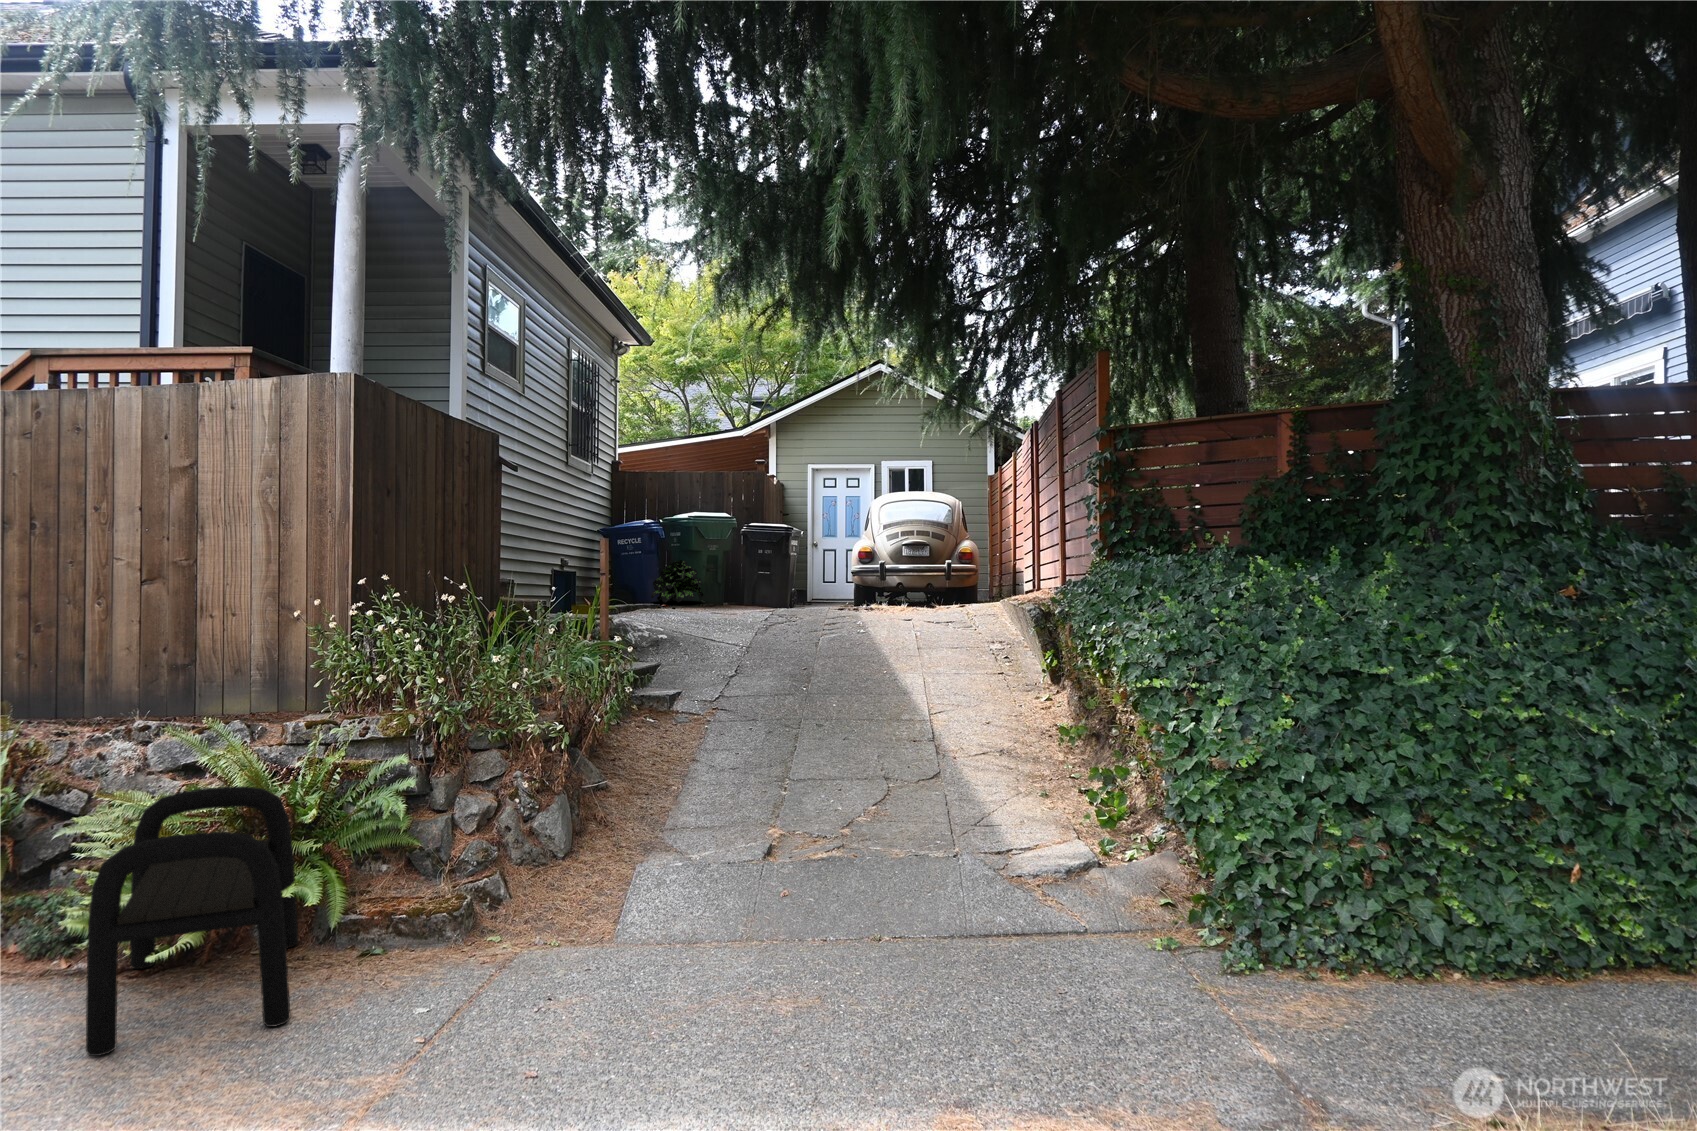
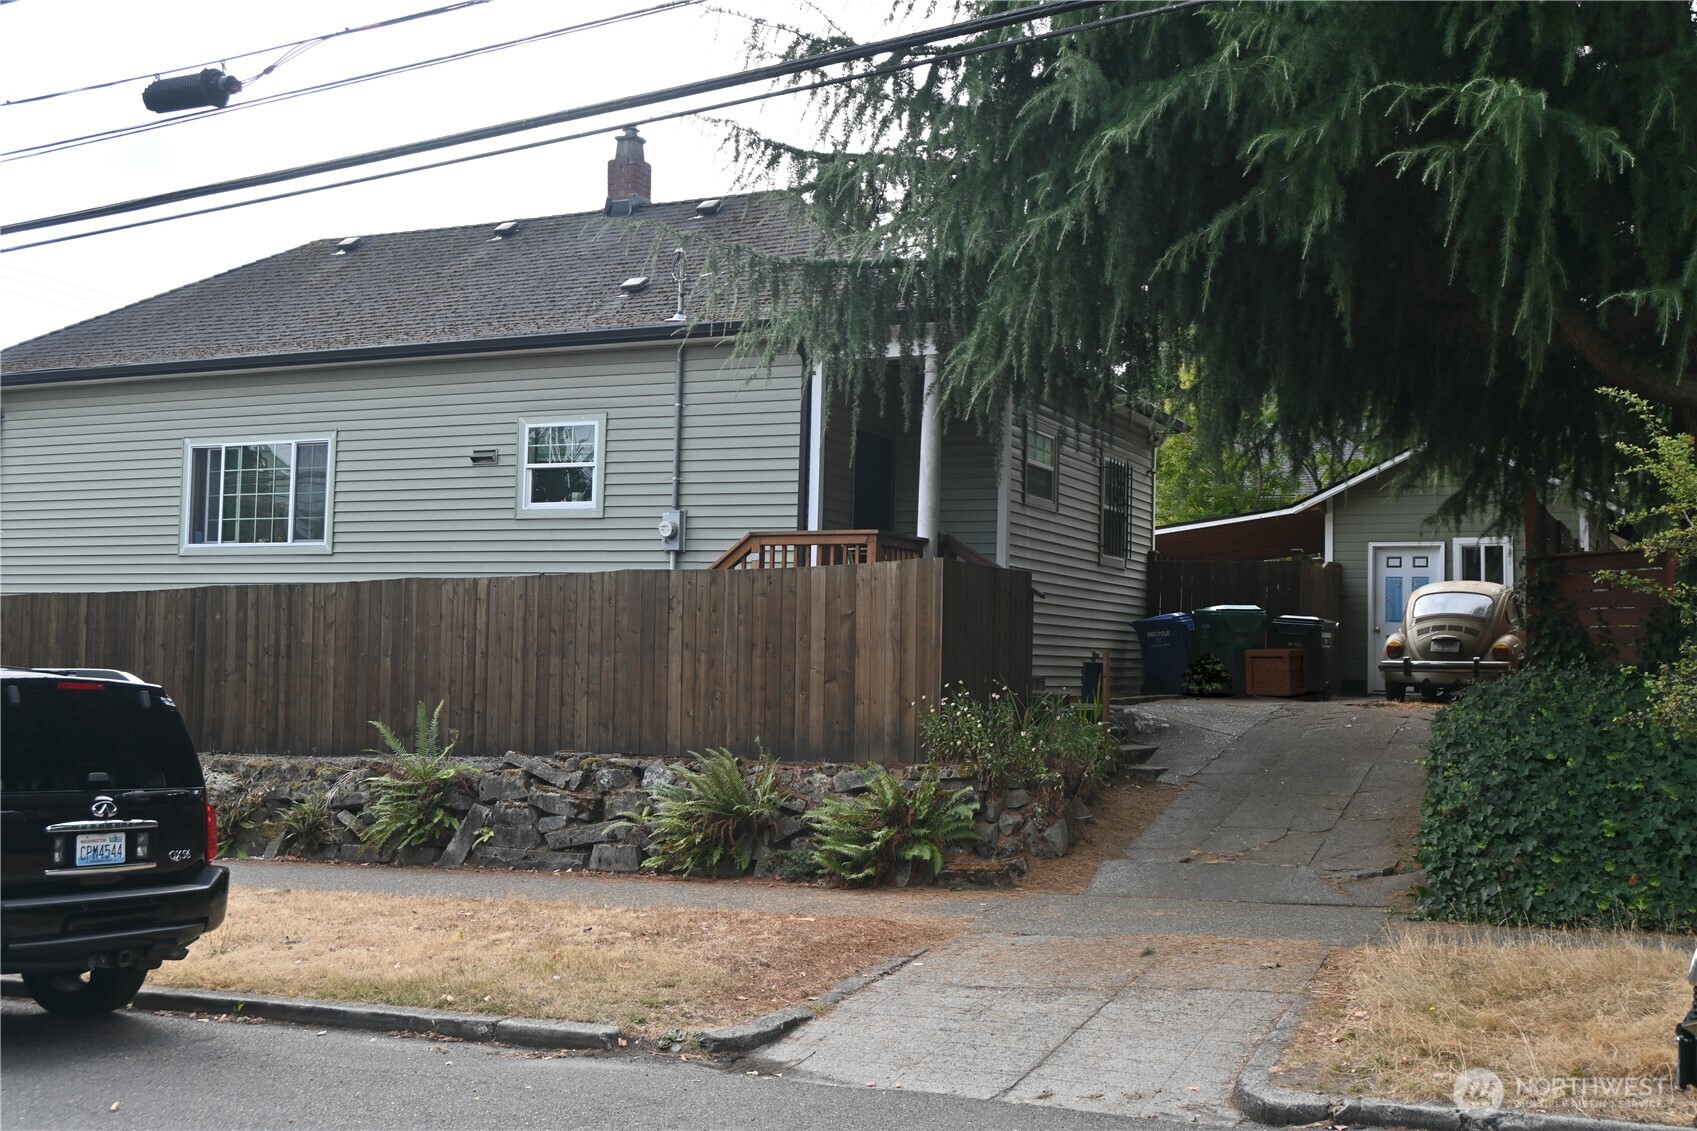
wooden crate: none [714,557,771,603] -> present [1245,649,1307,696]
bench: present [86,786,299,1056] -> none [845,793,927,900]

